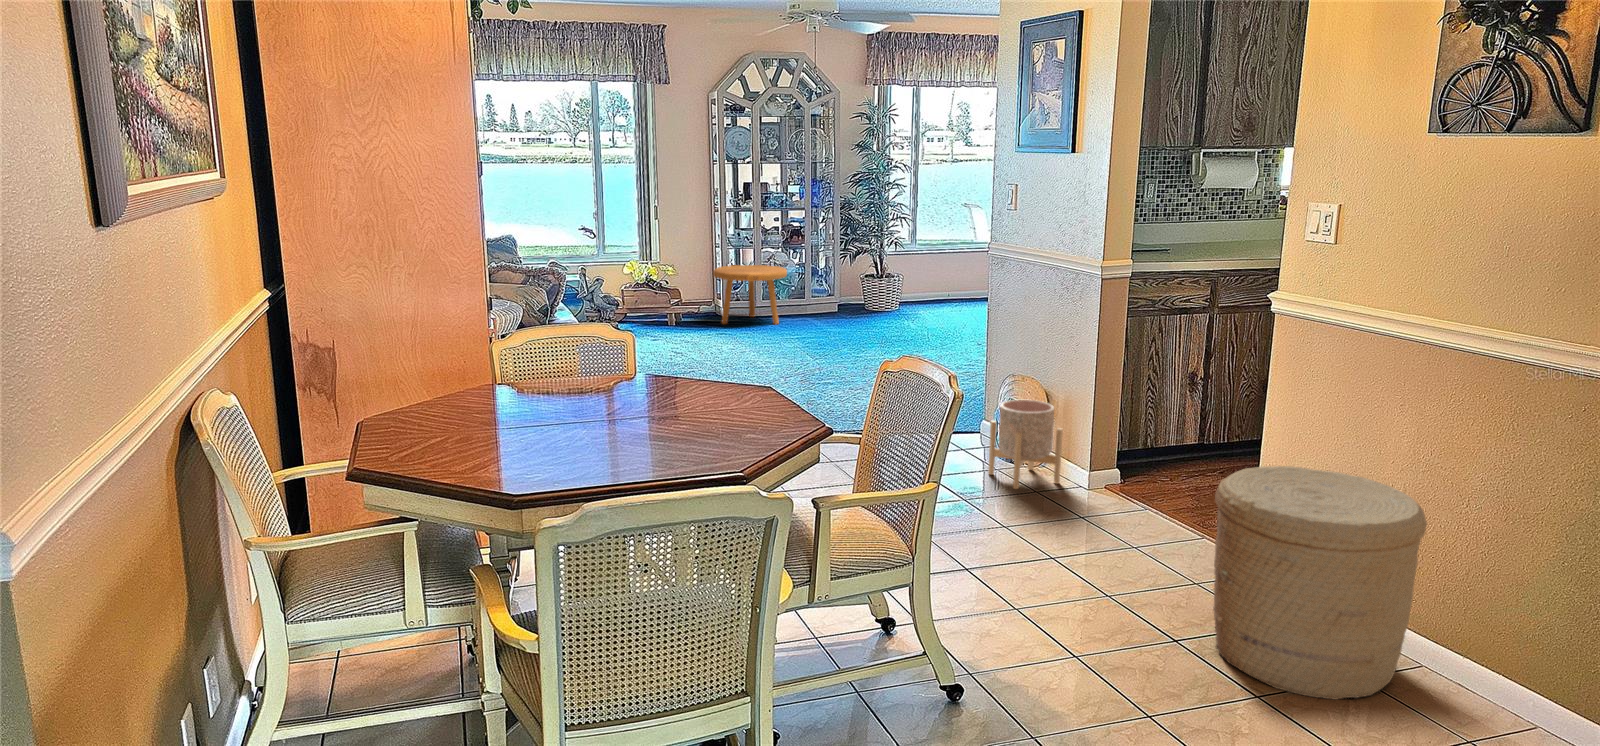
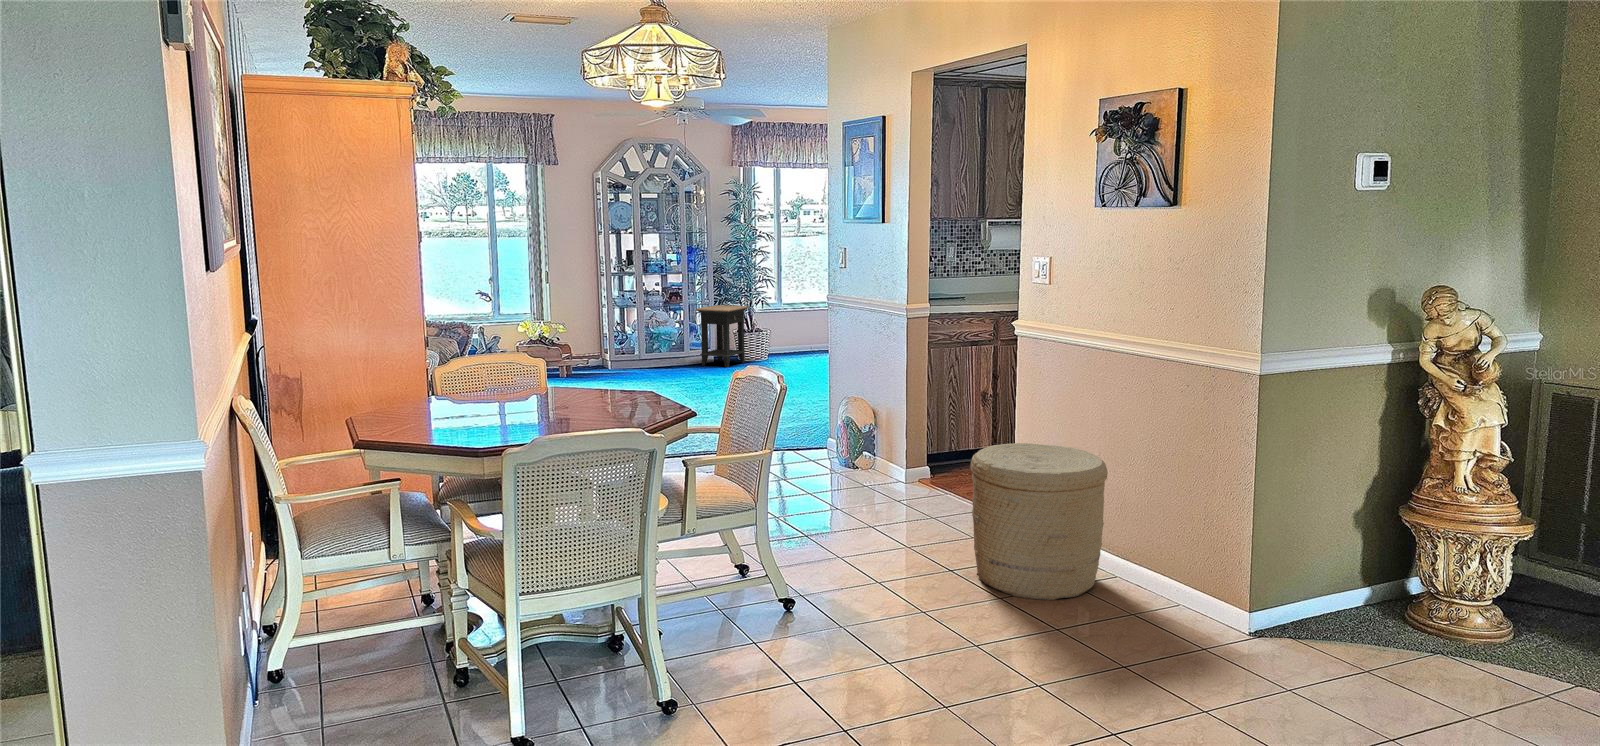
side table: none [820,247,881,320] -> present [696,305,749,367]
footstool: present [713,265,787,325] -> none [602,322,667,374]
planter: present [988,400,1063,489] -> none [828,416,883,485]

